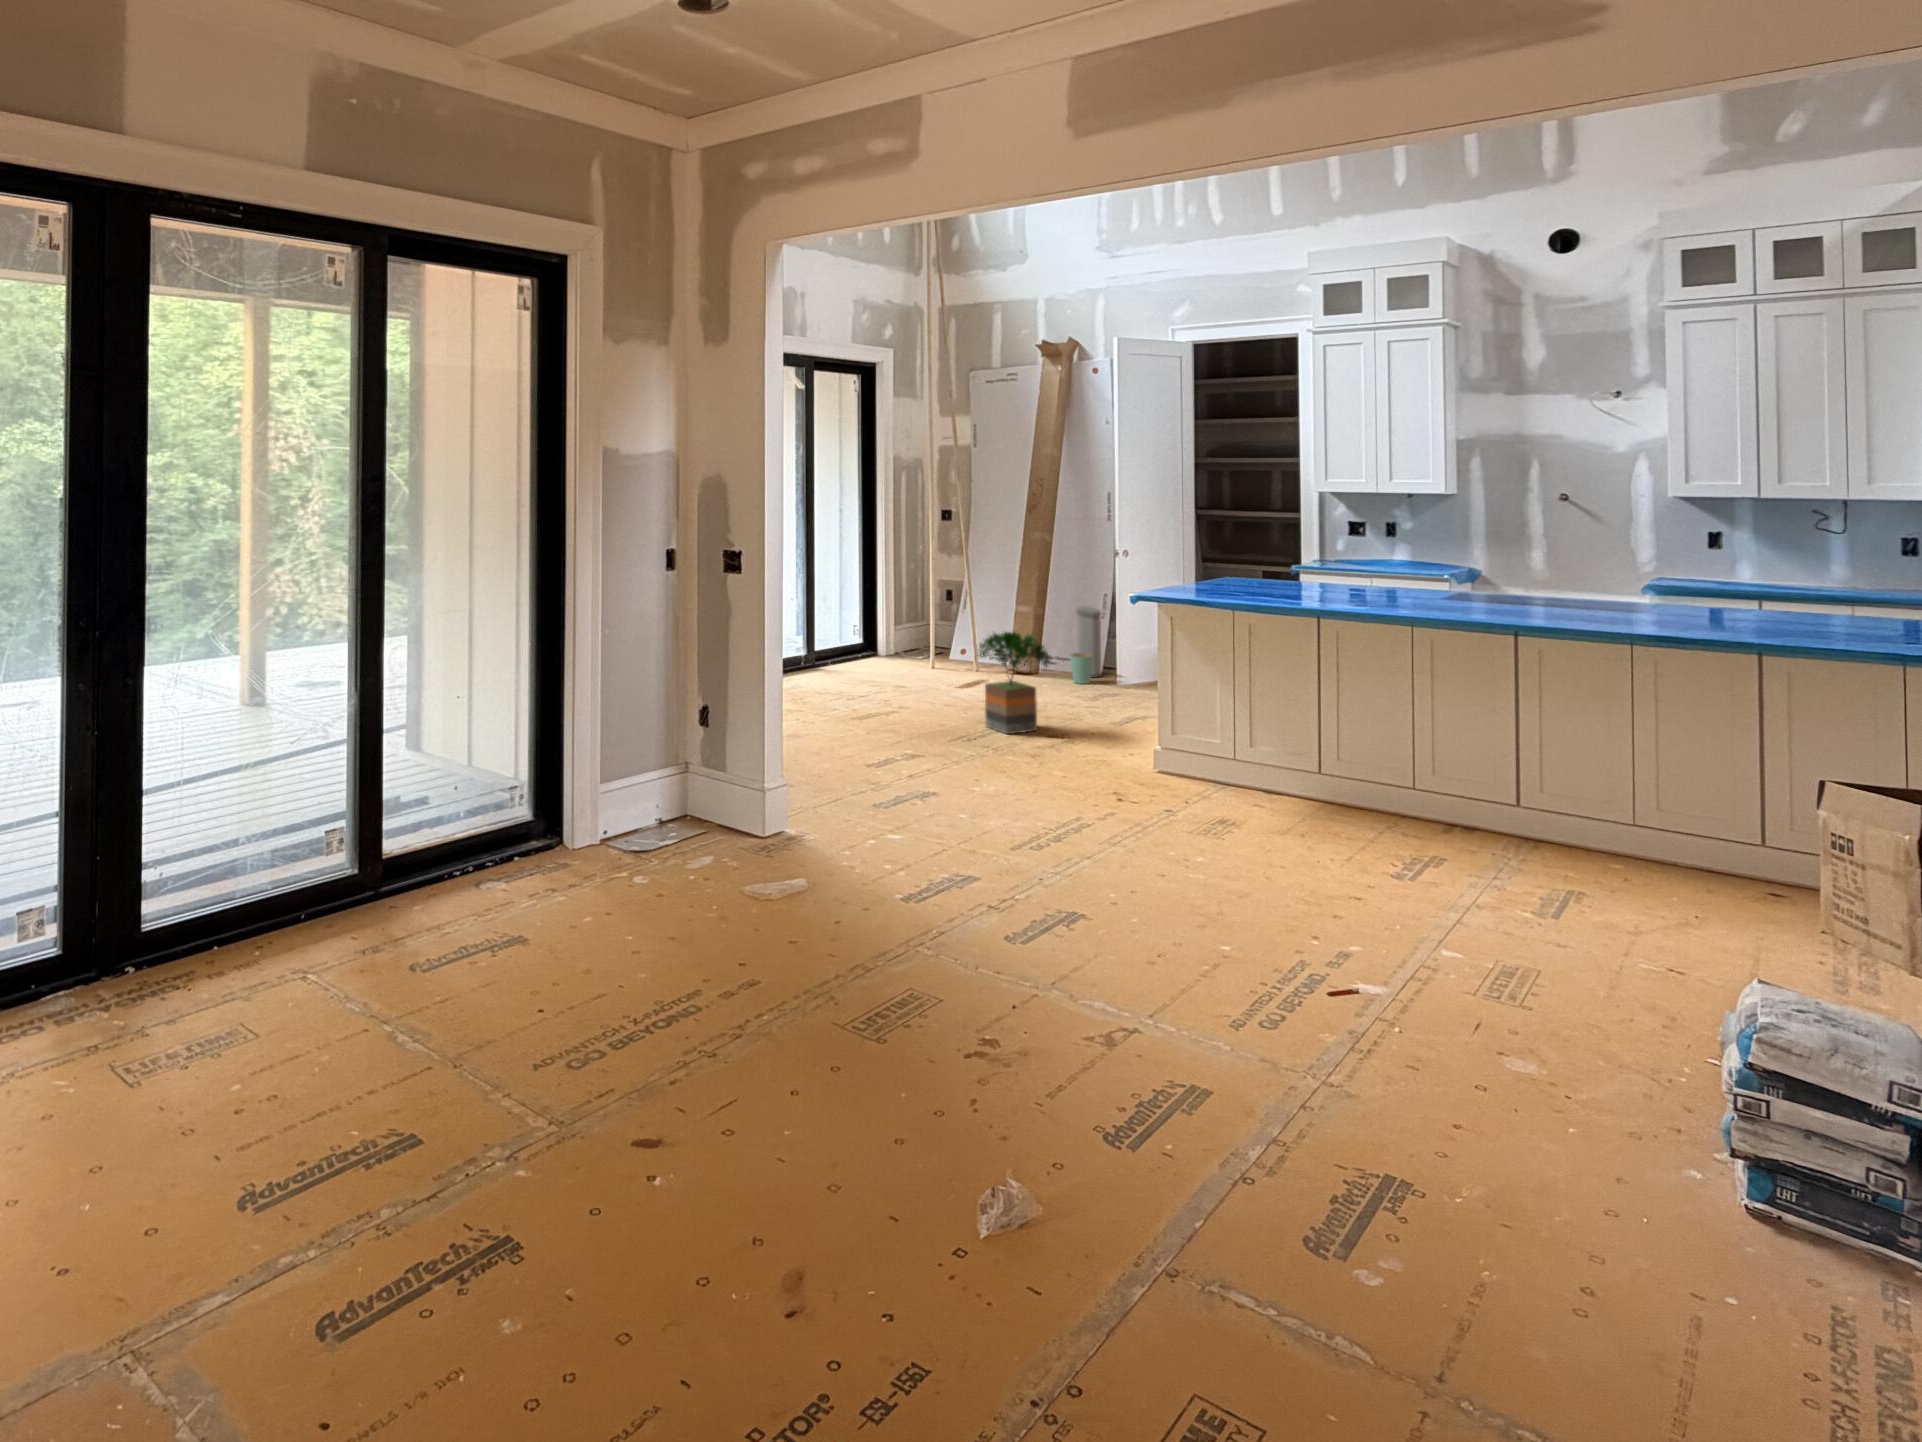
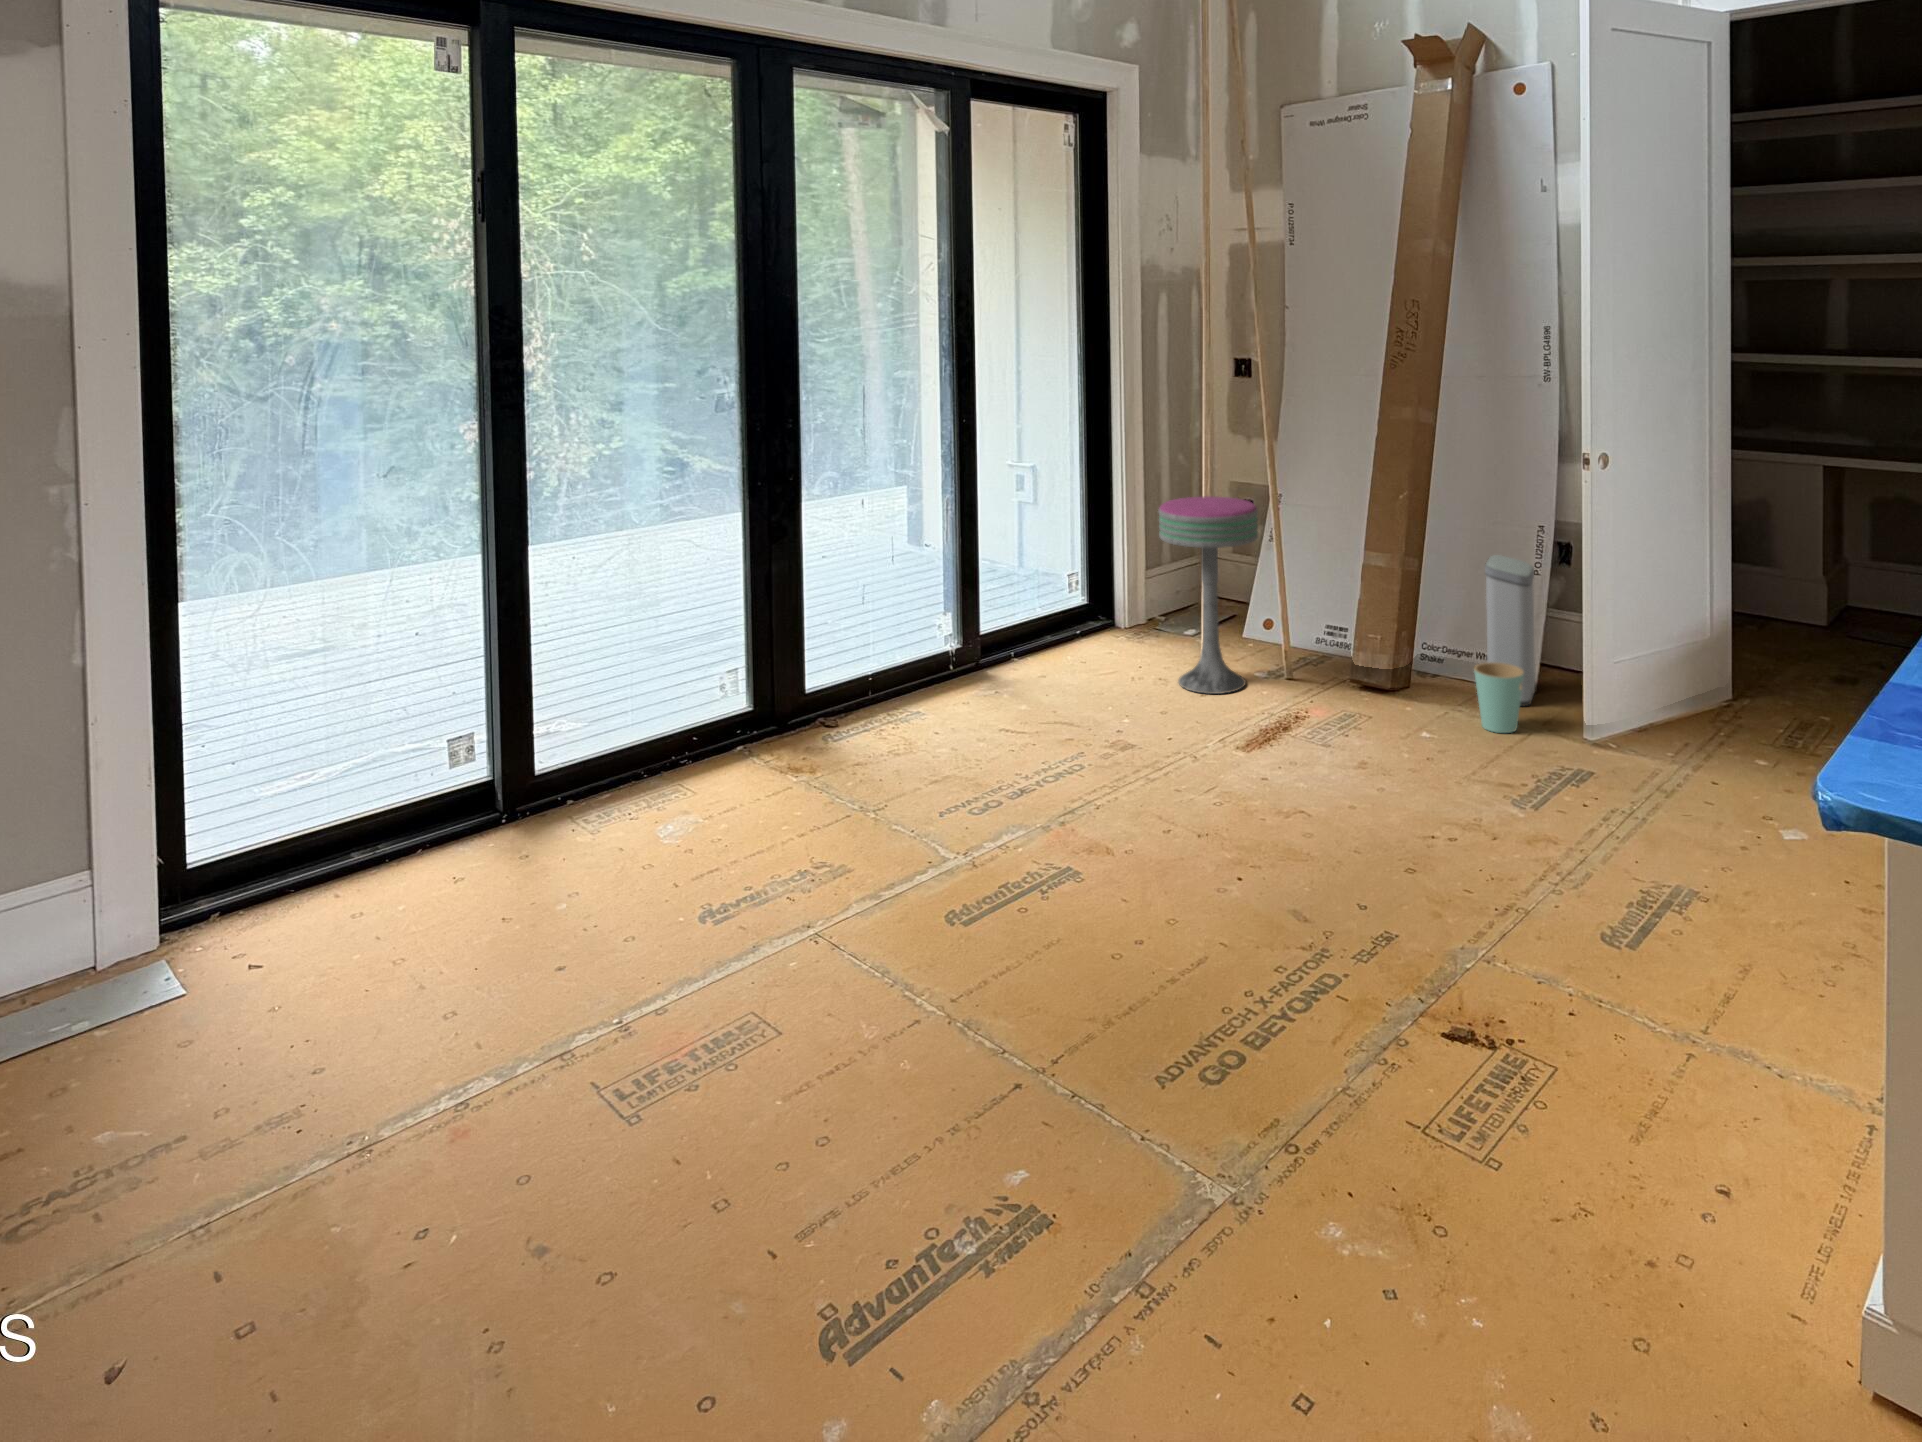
bar stool: none [913,578,964,674] -> present [1159,496,1258,694]
potted tree: present [979,632,1052,734] -> none [1248,701,1459,1014]

